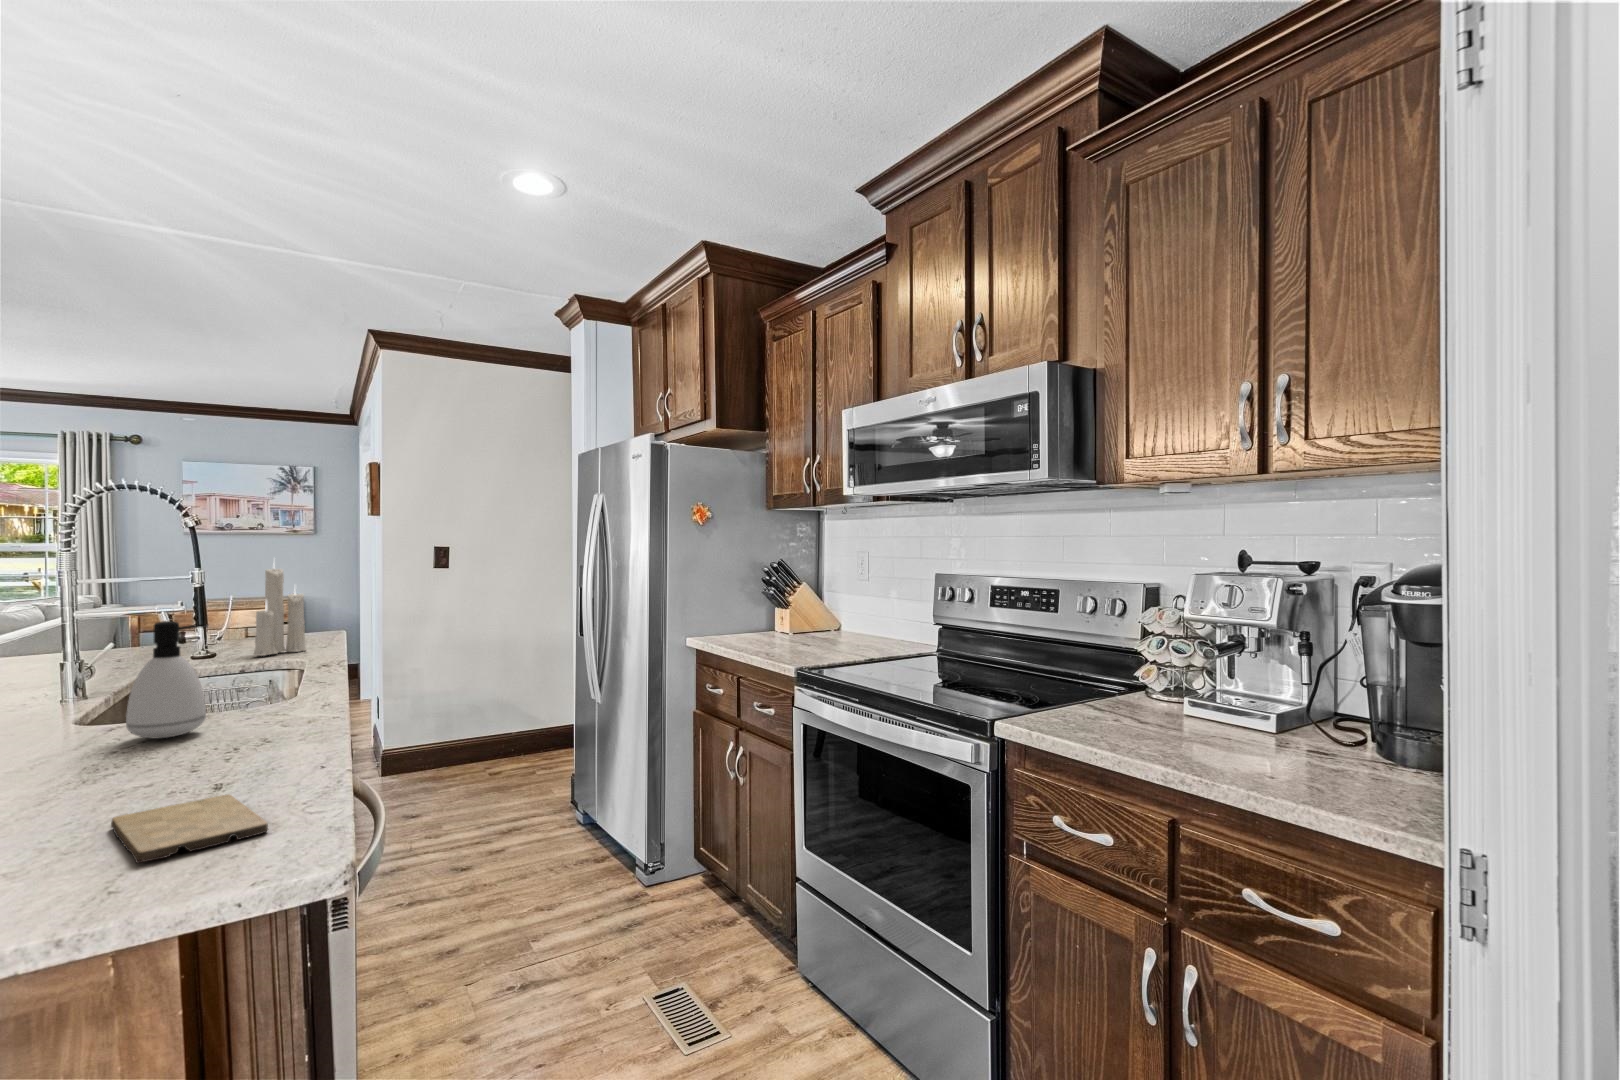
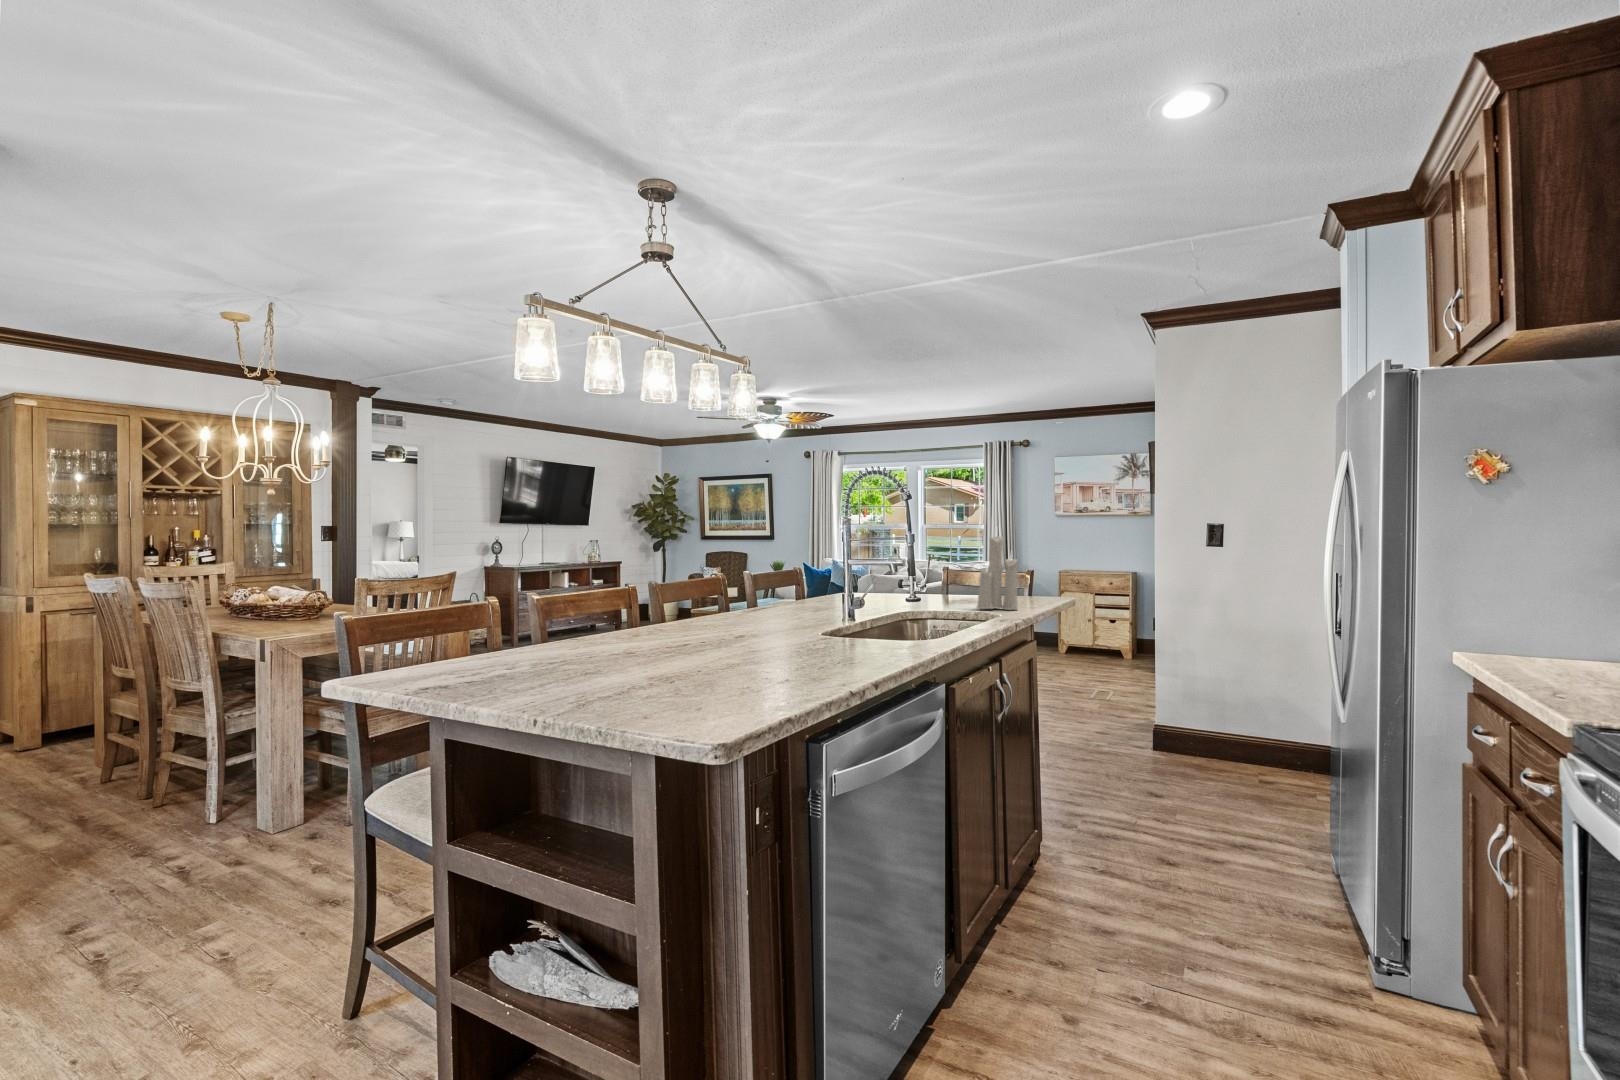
soap dispenser: present [126,621,208,738] -> none [807,564,856,651]
cutting board: present [111,794,268,863] -> none [671,689,773,725]

